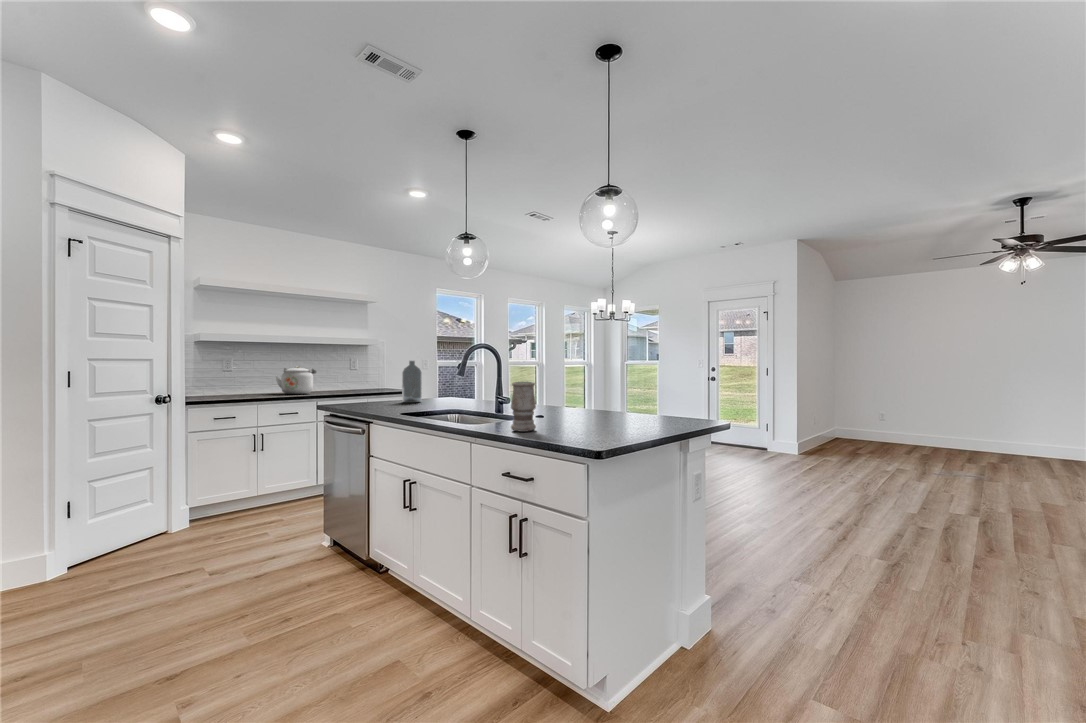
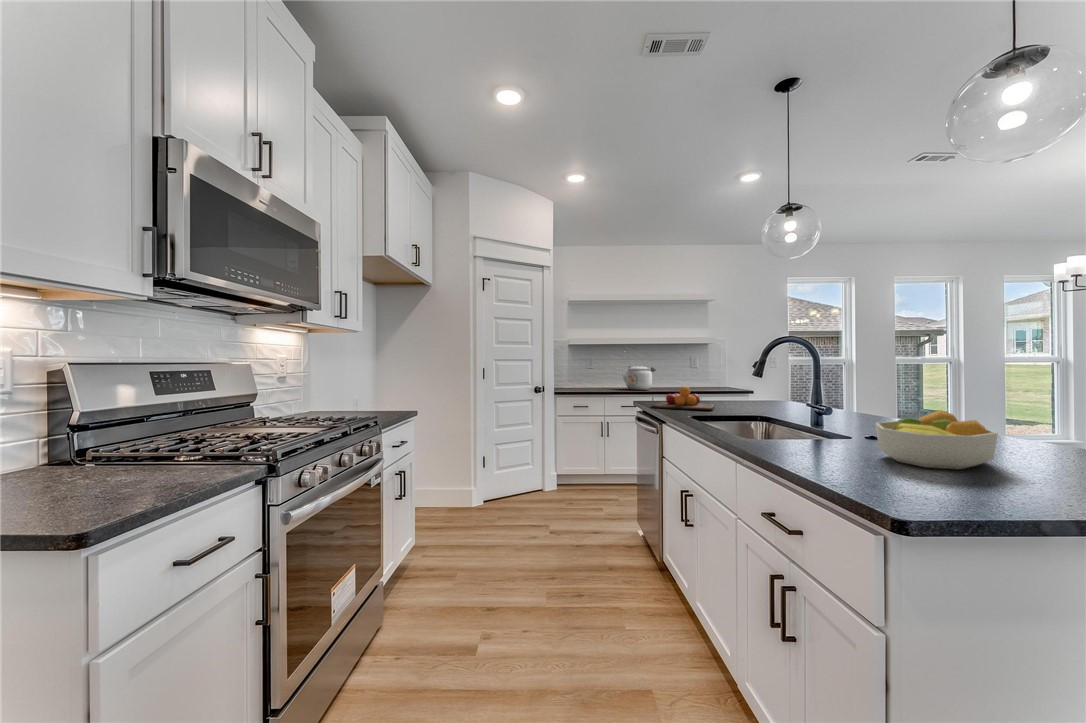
bottle: present [402,361,422,403] -> none [718,360,740,405]
vase: present [511,381,536,432] -> none [784,390,824,461]
chopping board: none [348,386,409,409] -> present [651,387,715,410]
fruit bowl: none [556,392,614,427] -> present [876,410,998,469]

